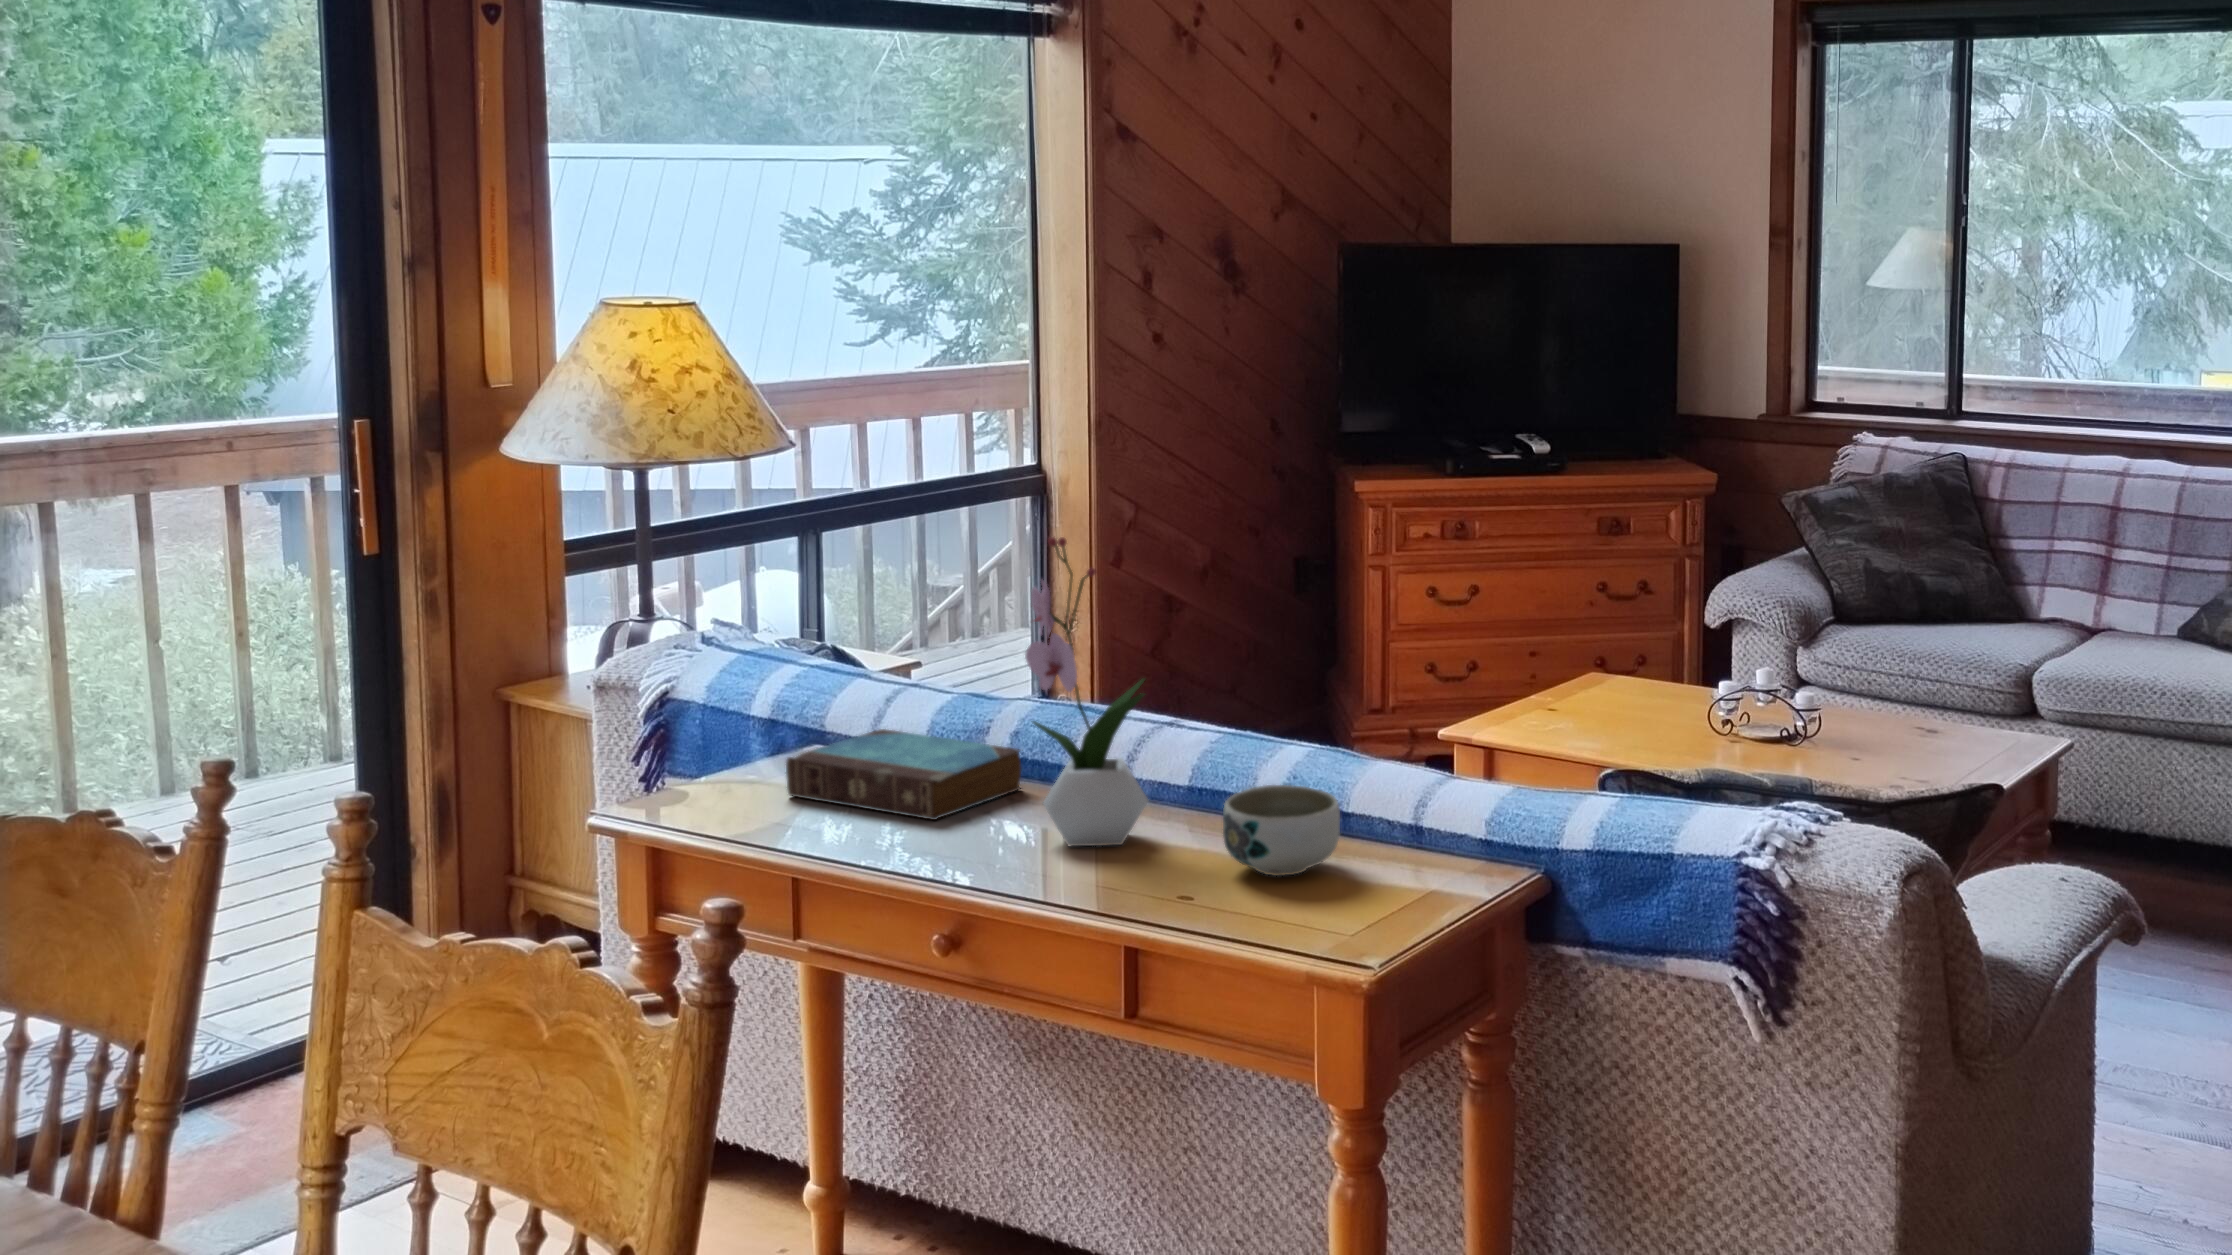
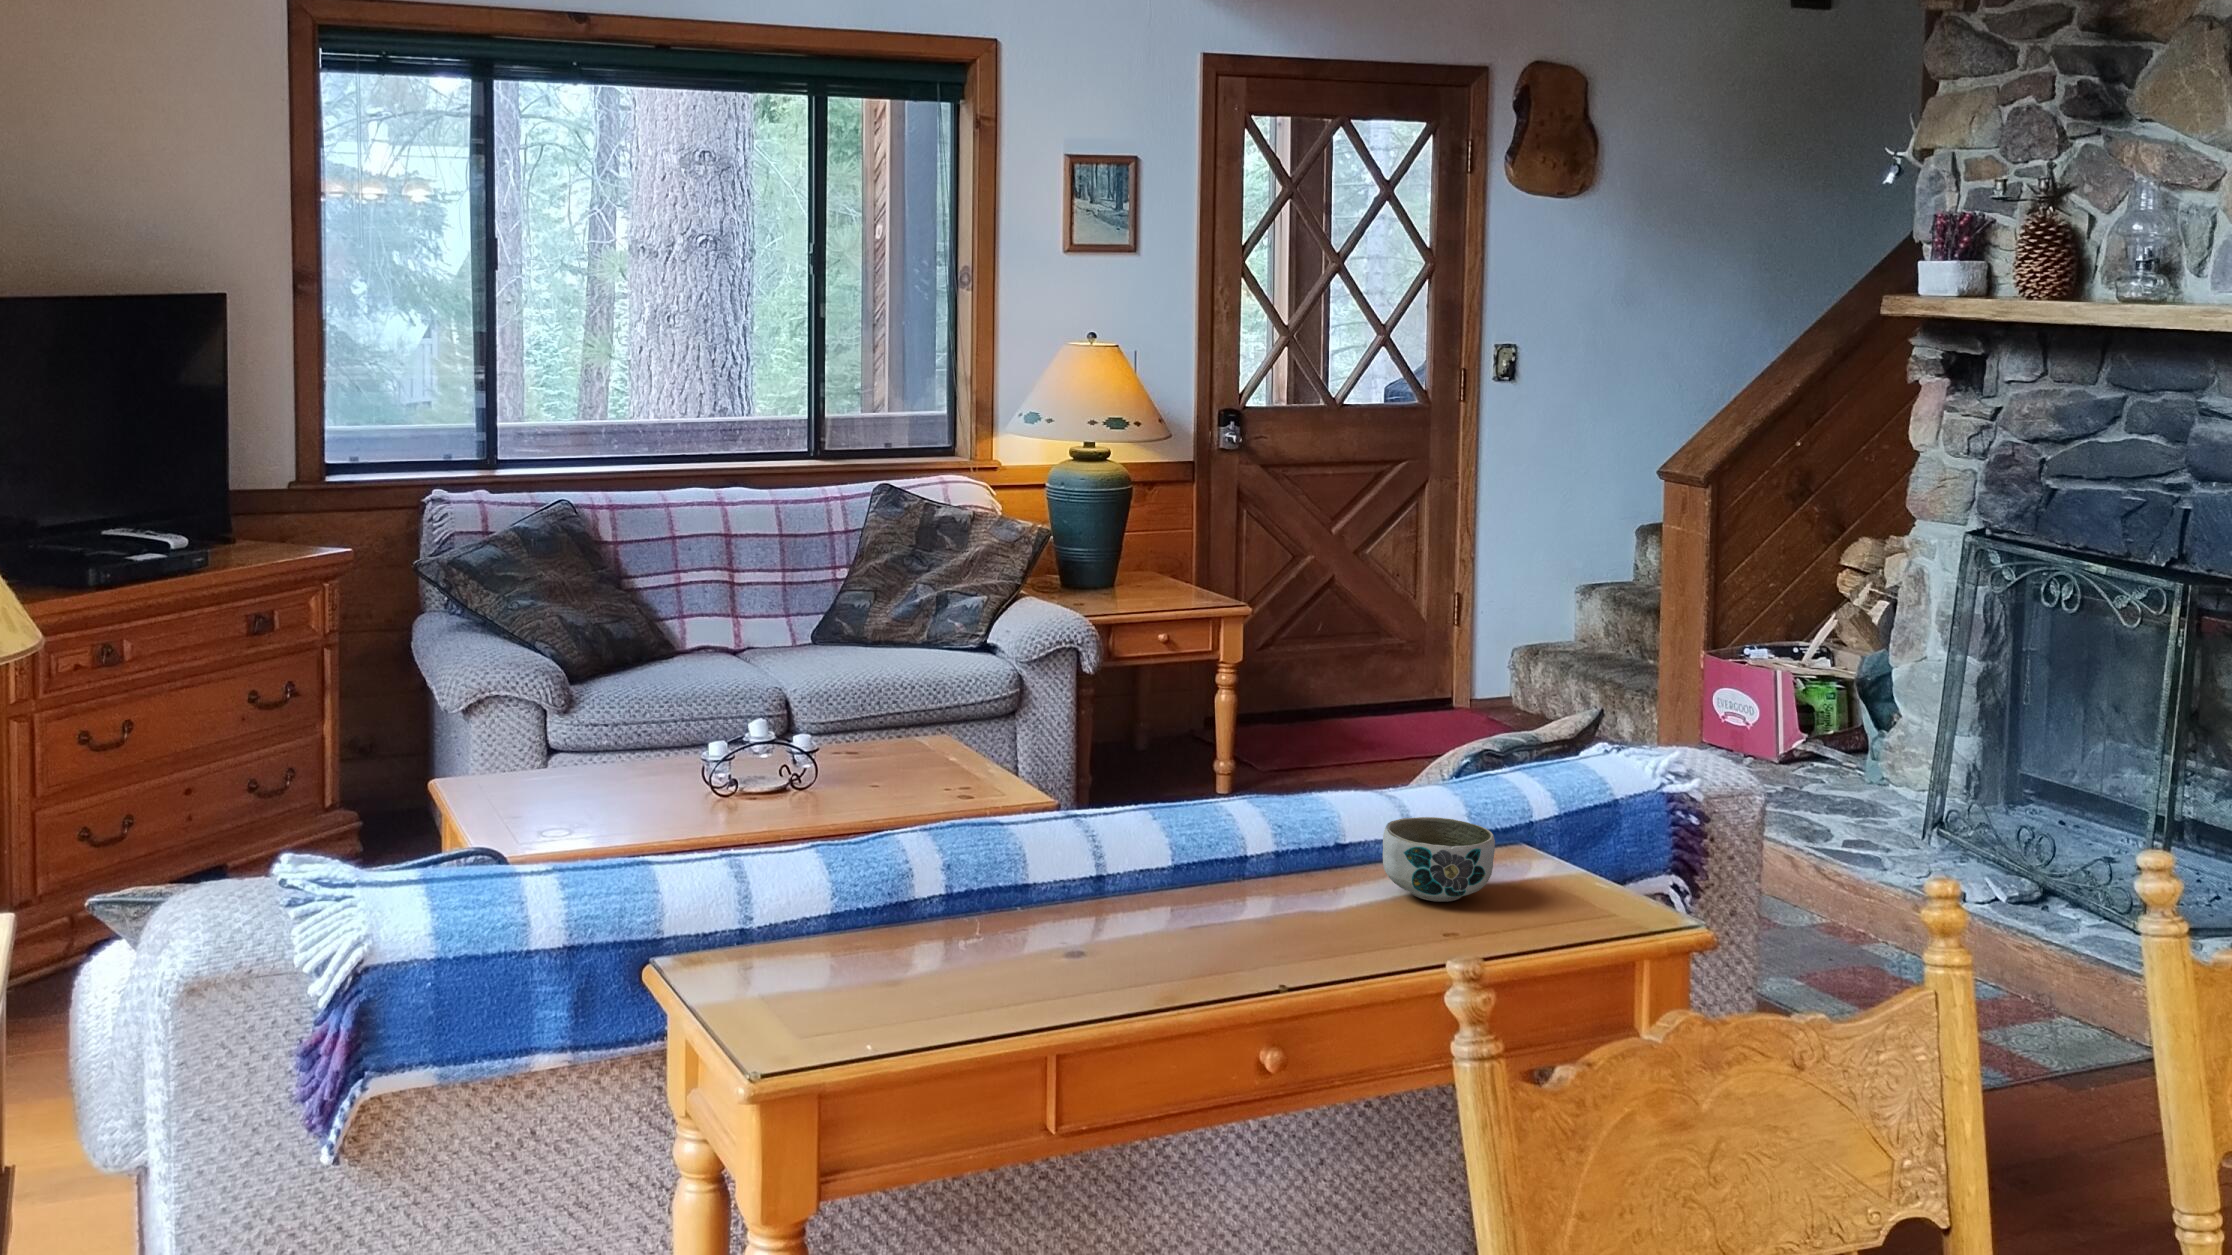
flower arrangement: present [1025,537,1148,846] -> none [1203,619,1325,936]
book: present [786,729,1022,820] -> none [846,875,1107,993]

